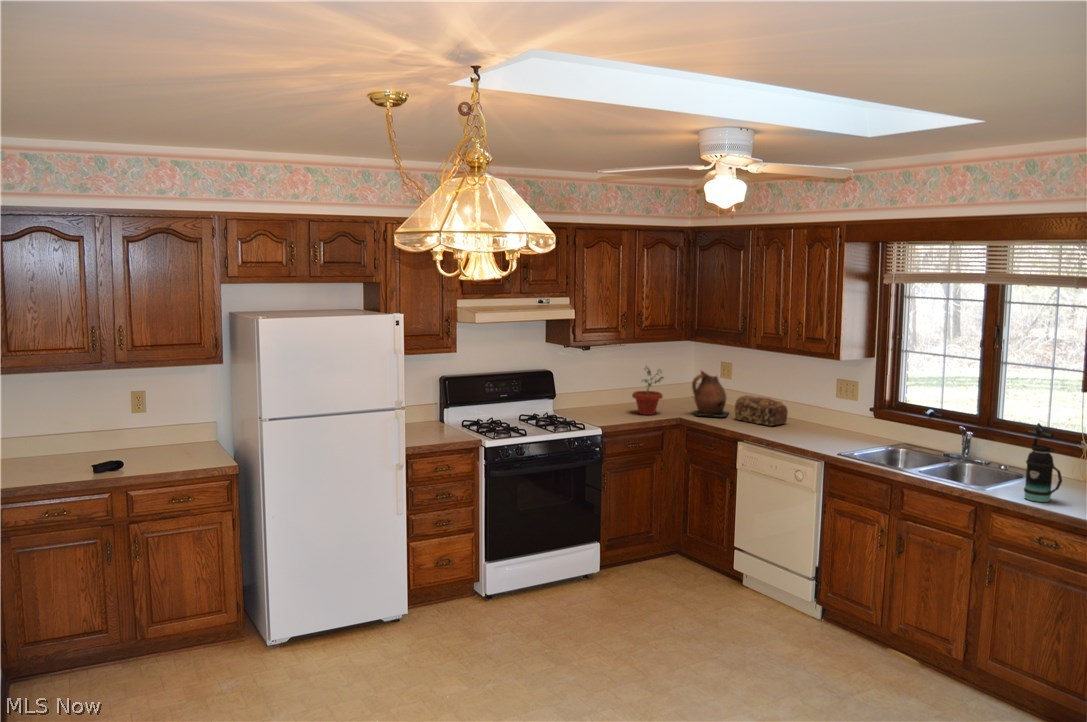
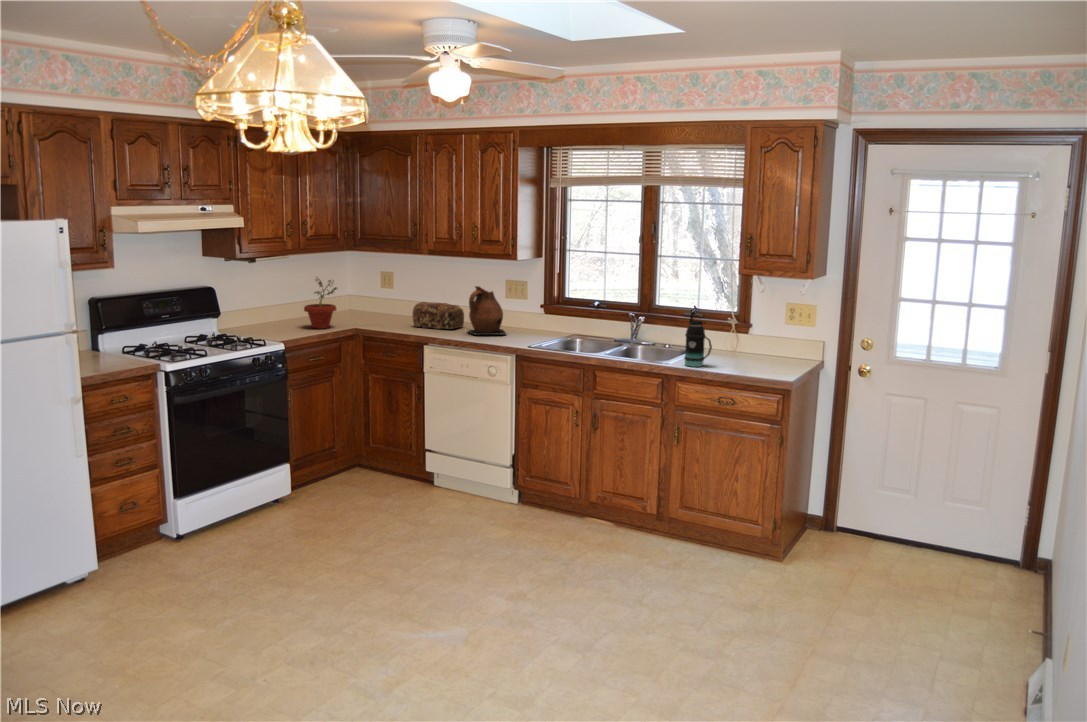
ceramic pitcher: present [692,371,728,417] -> present [469,286,506,335]

